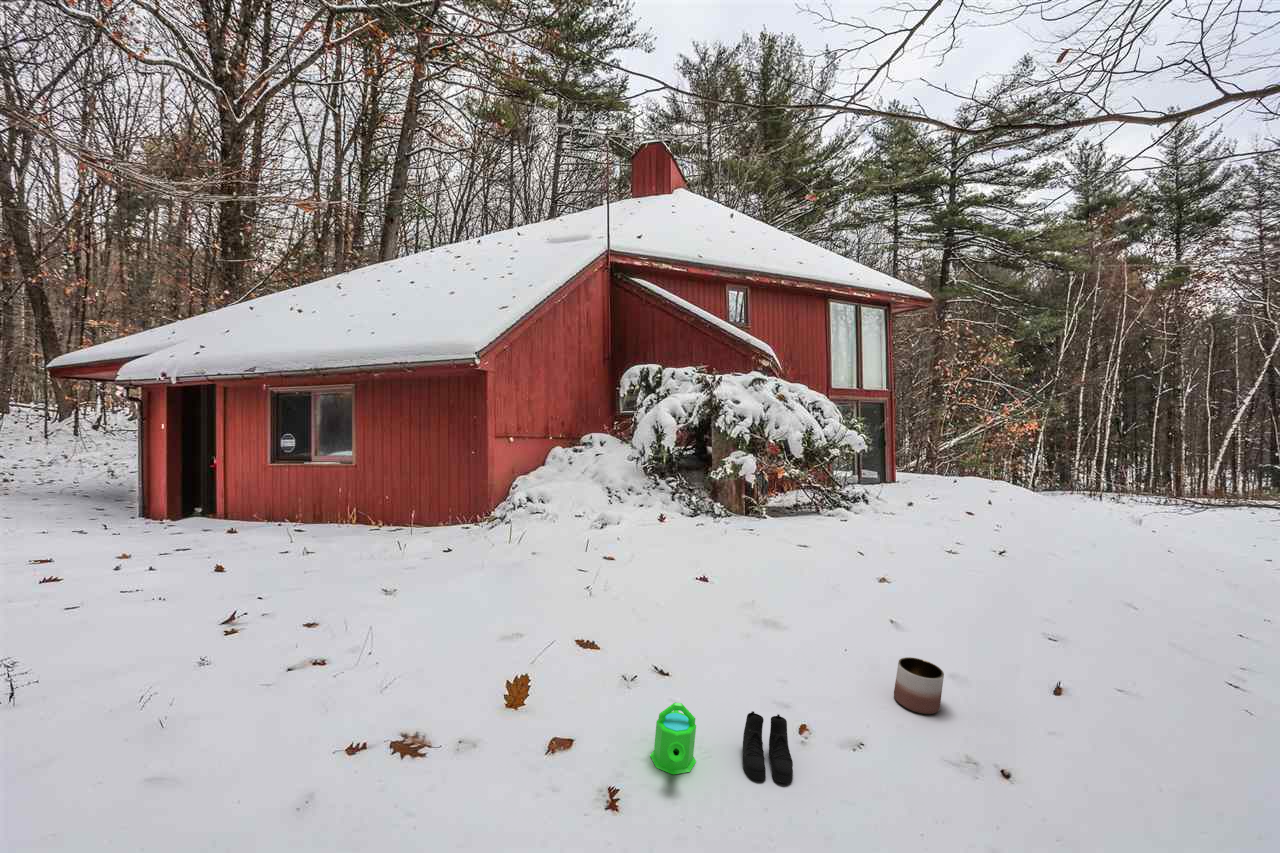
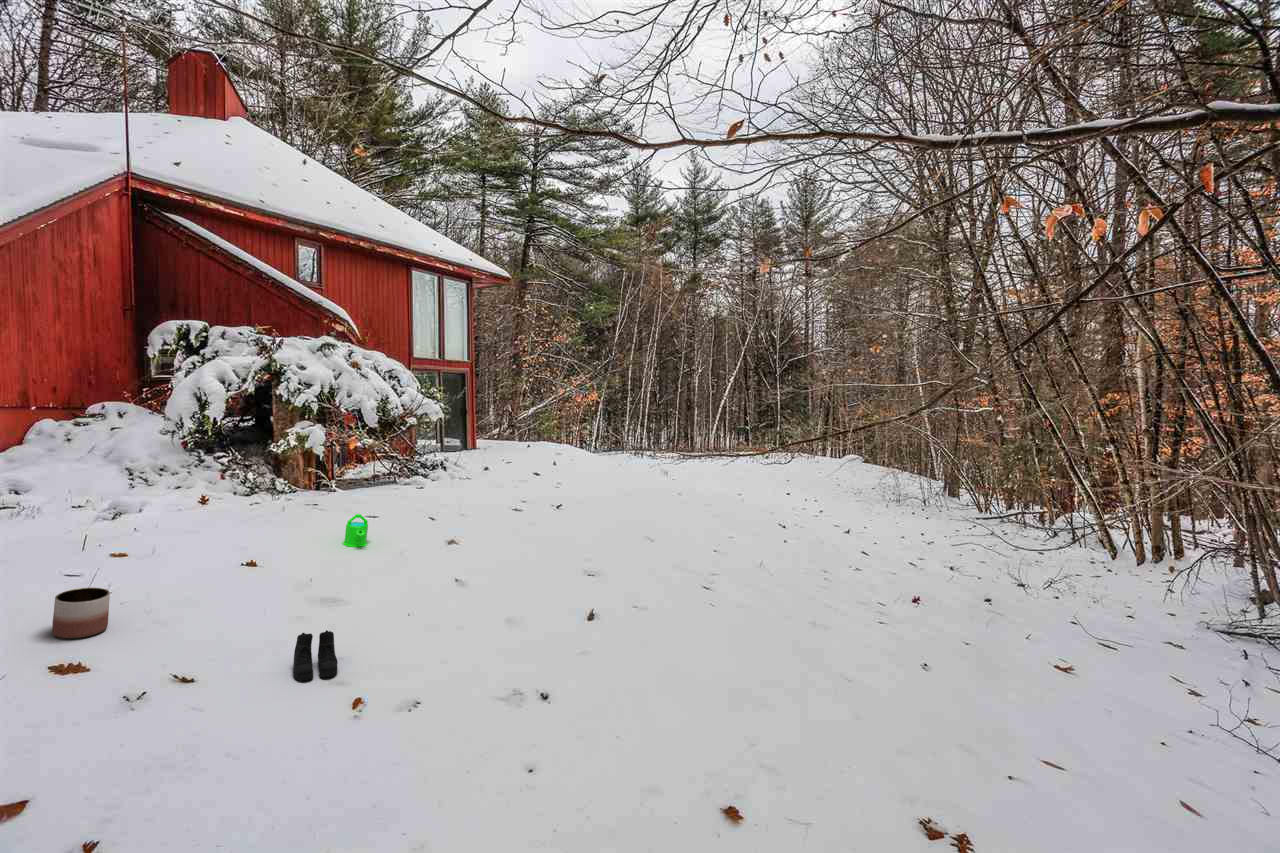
planter: present [894,657,944,714] -> present [52,588,110,639]
watering can: present [650,703,696,775] -> present [343,514,368,547]

